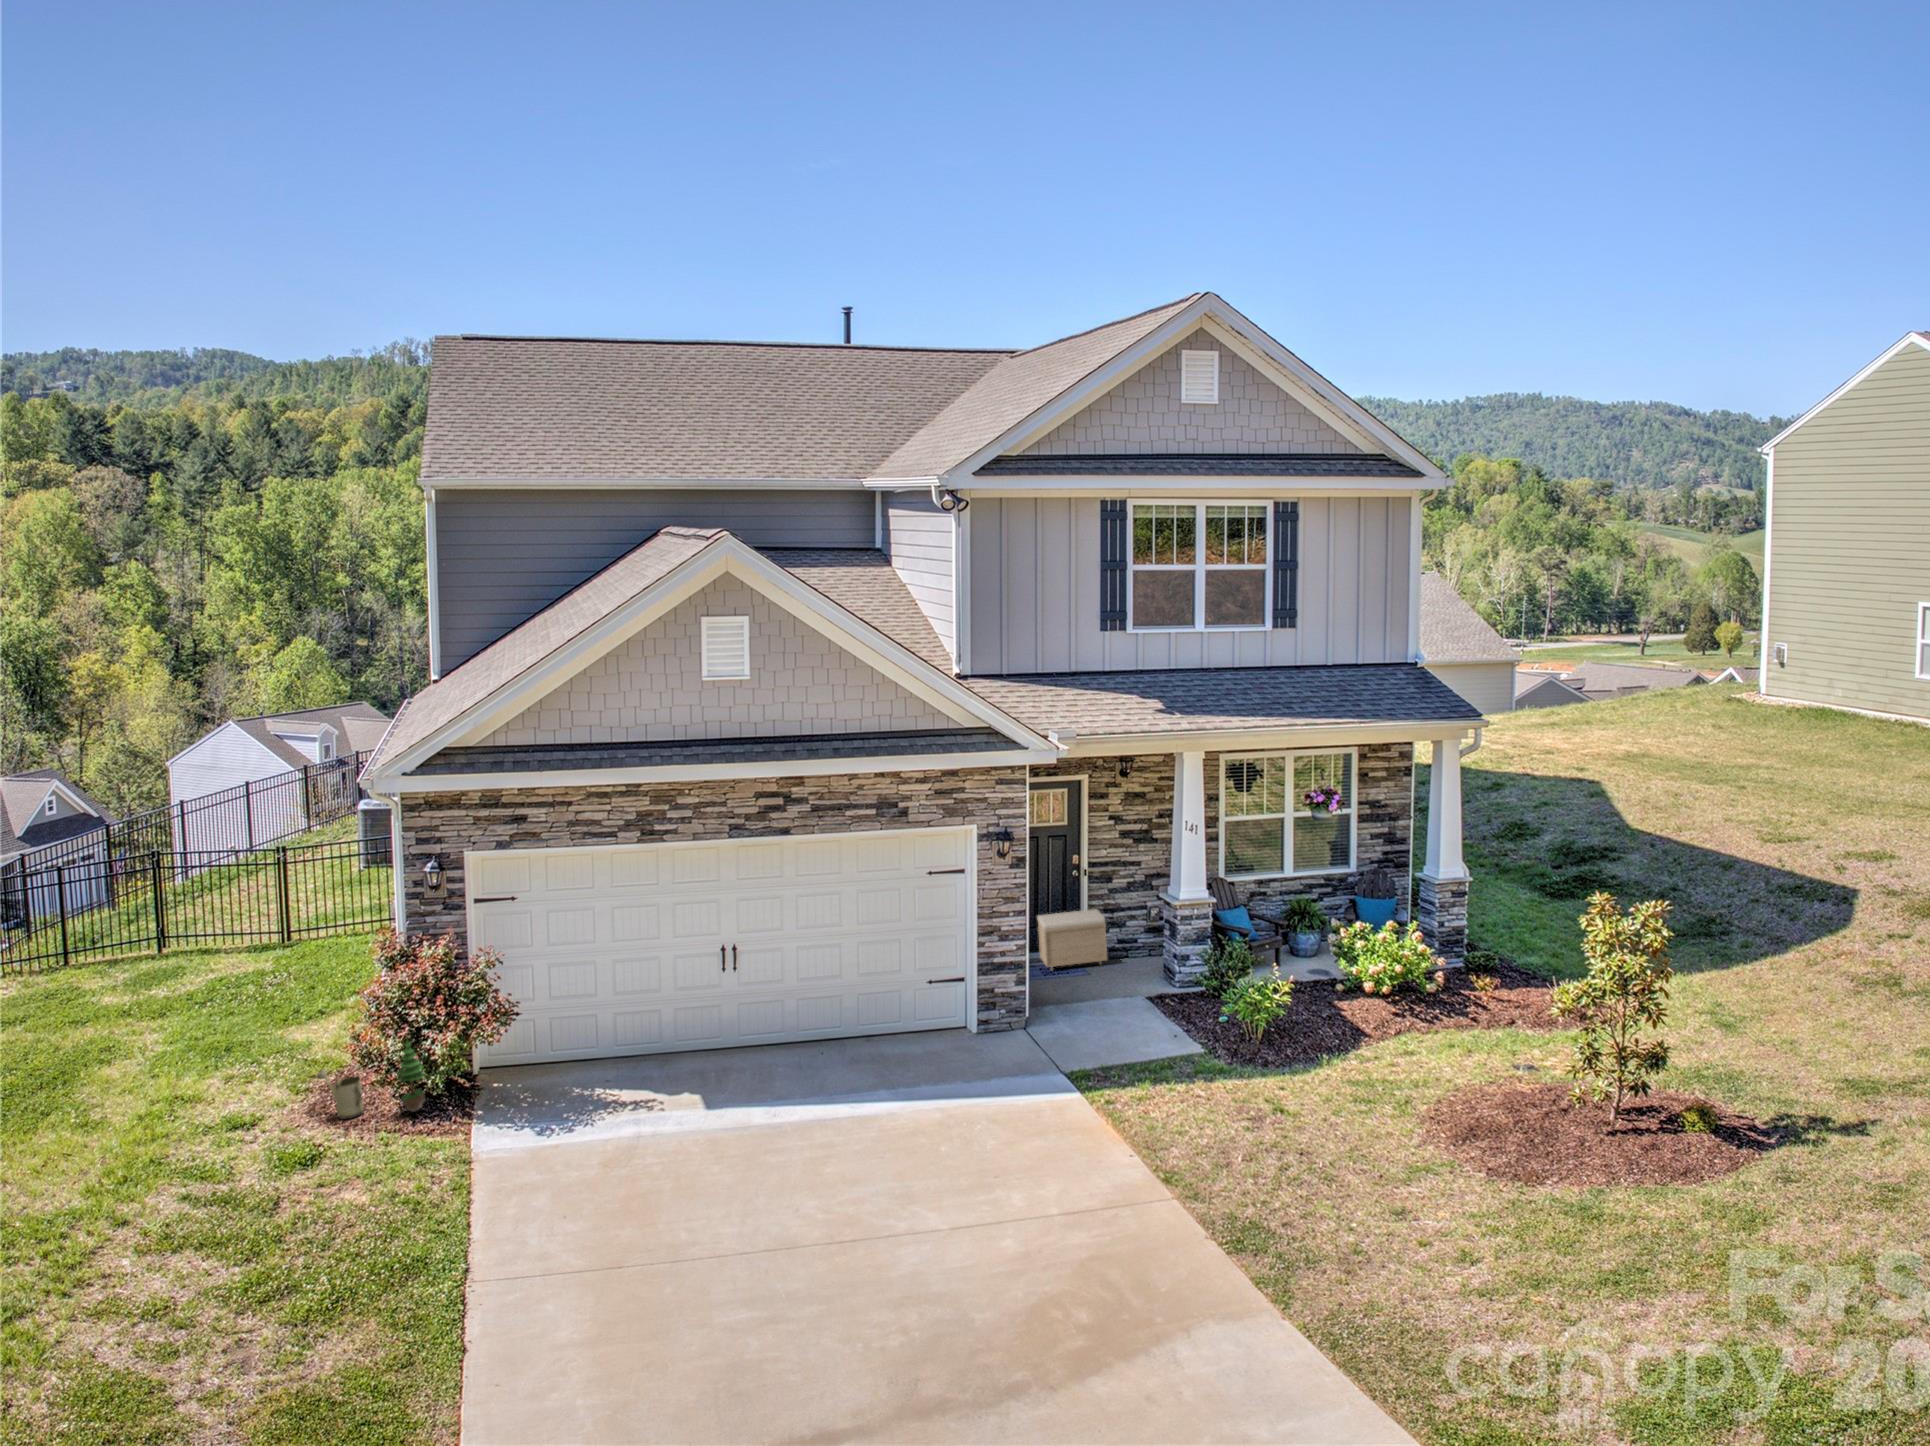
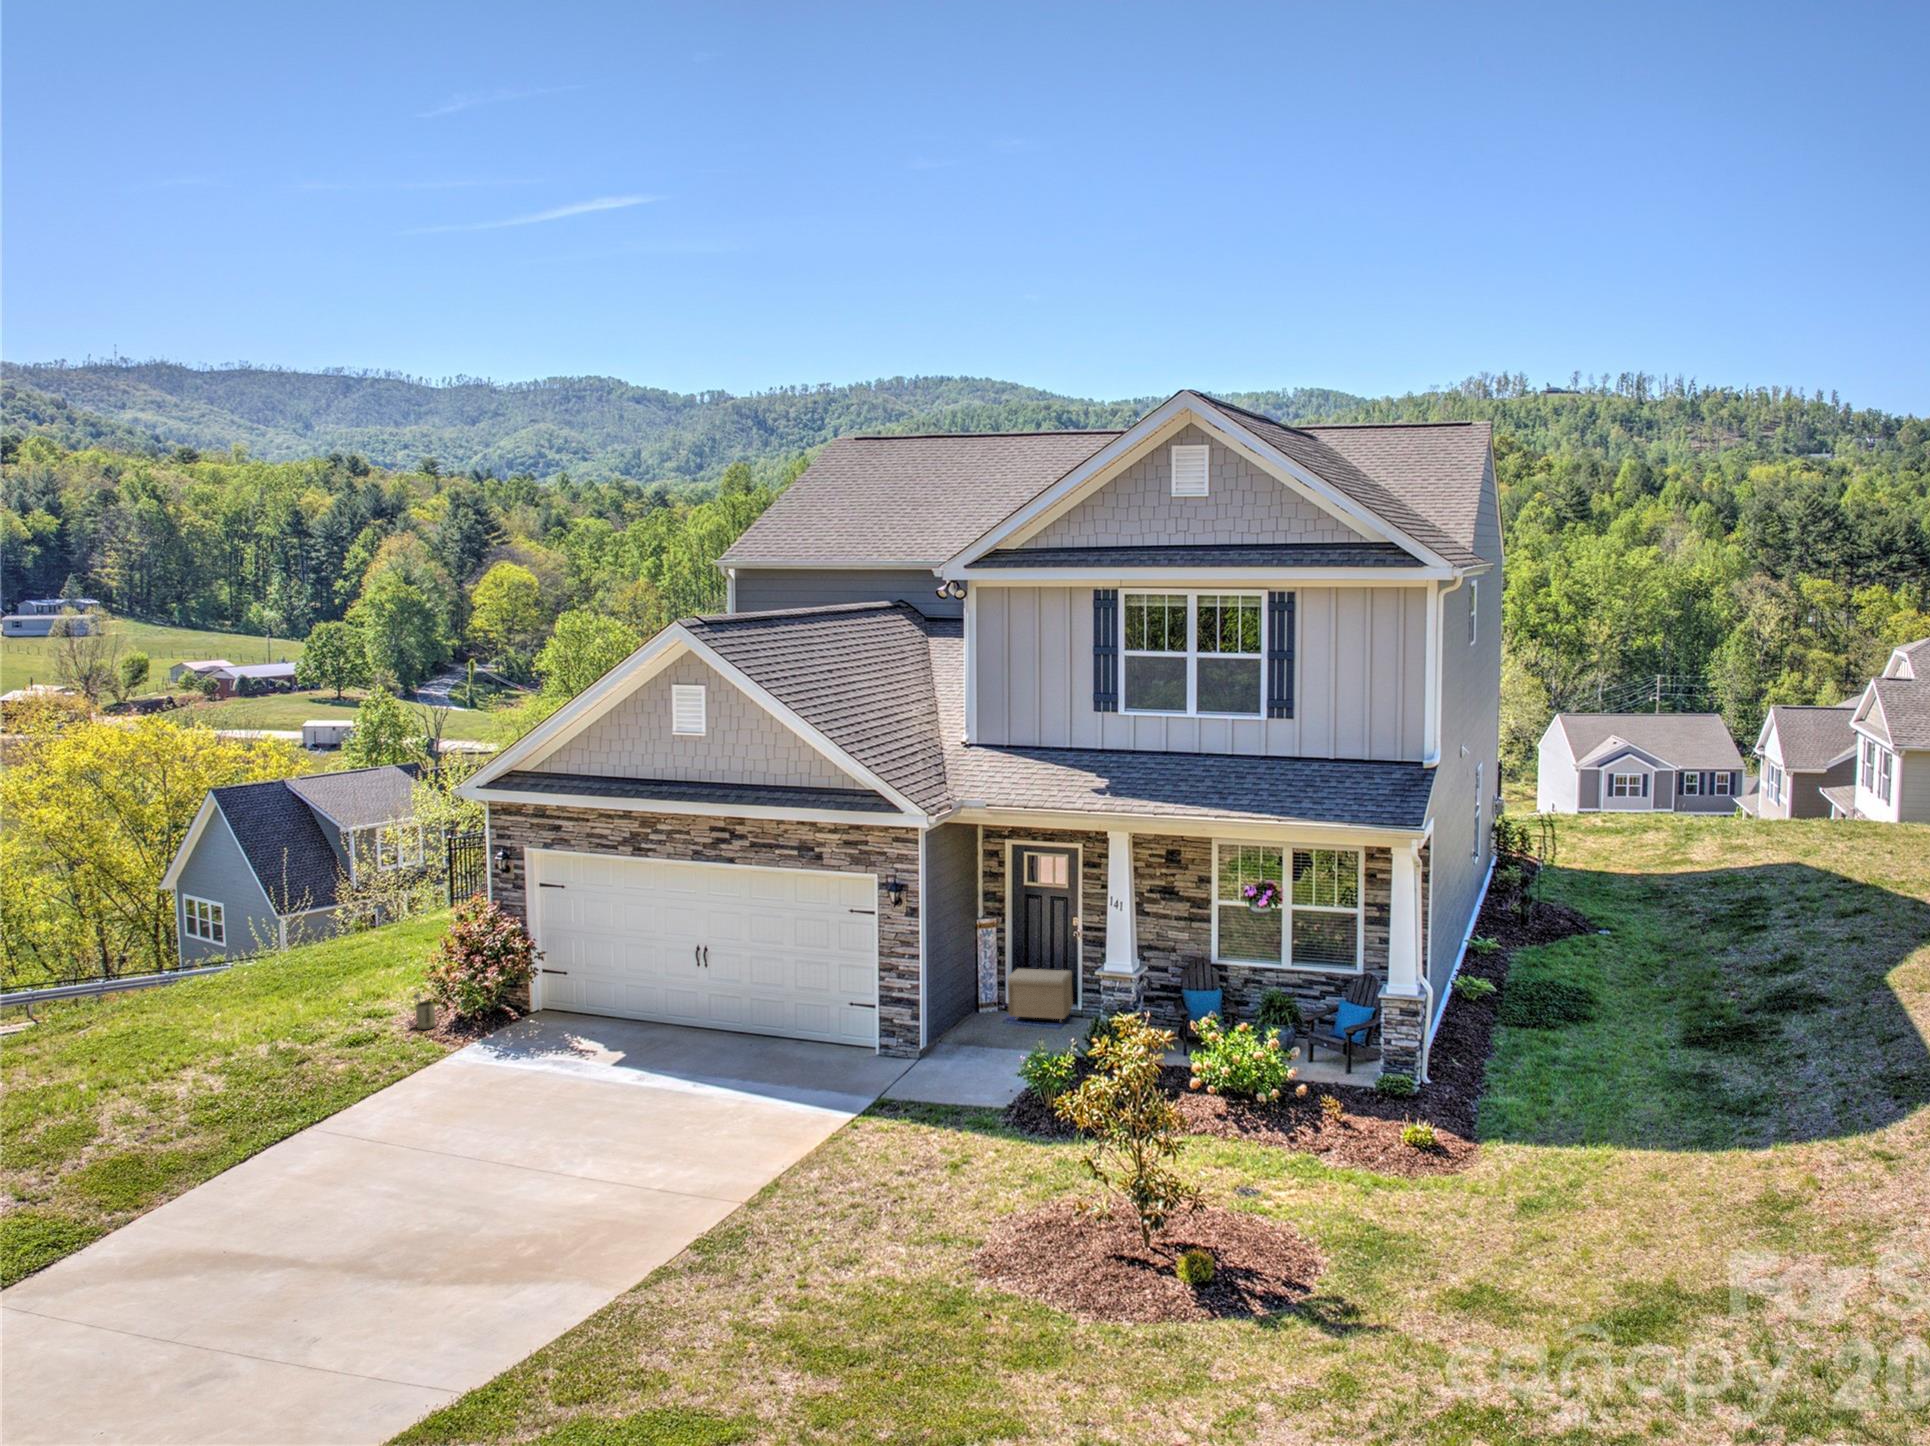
potted tree: present [397,1041,425,1112] -> none [446,979,468,1034]

